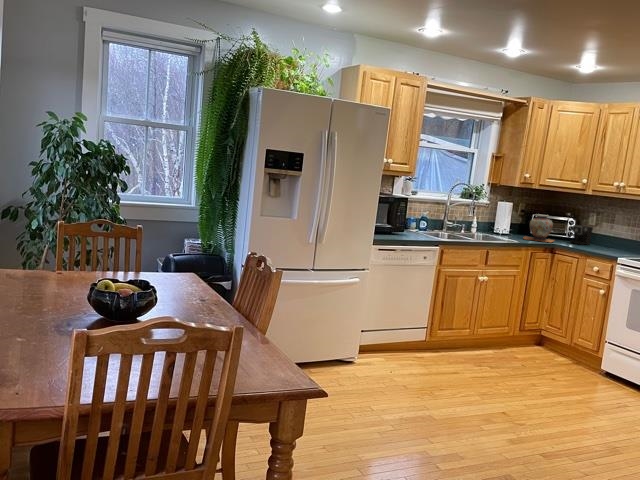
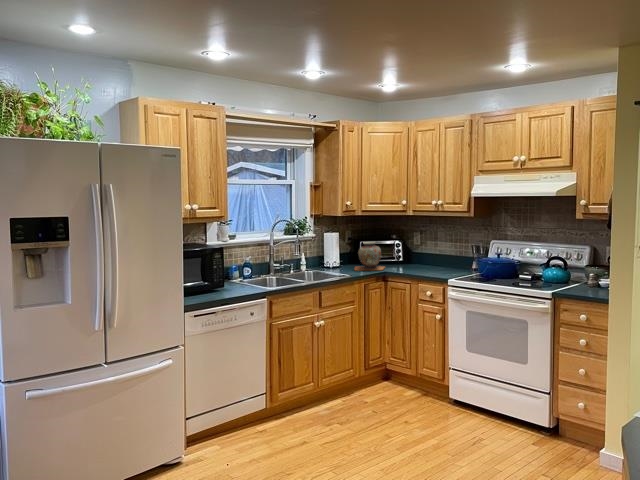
coffee maker: present [570,225,593,245] -> none [400,247,439,267]

